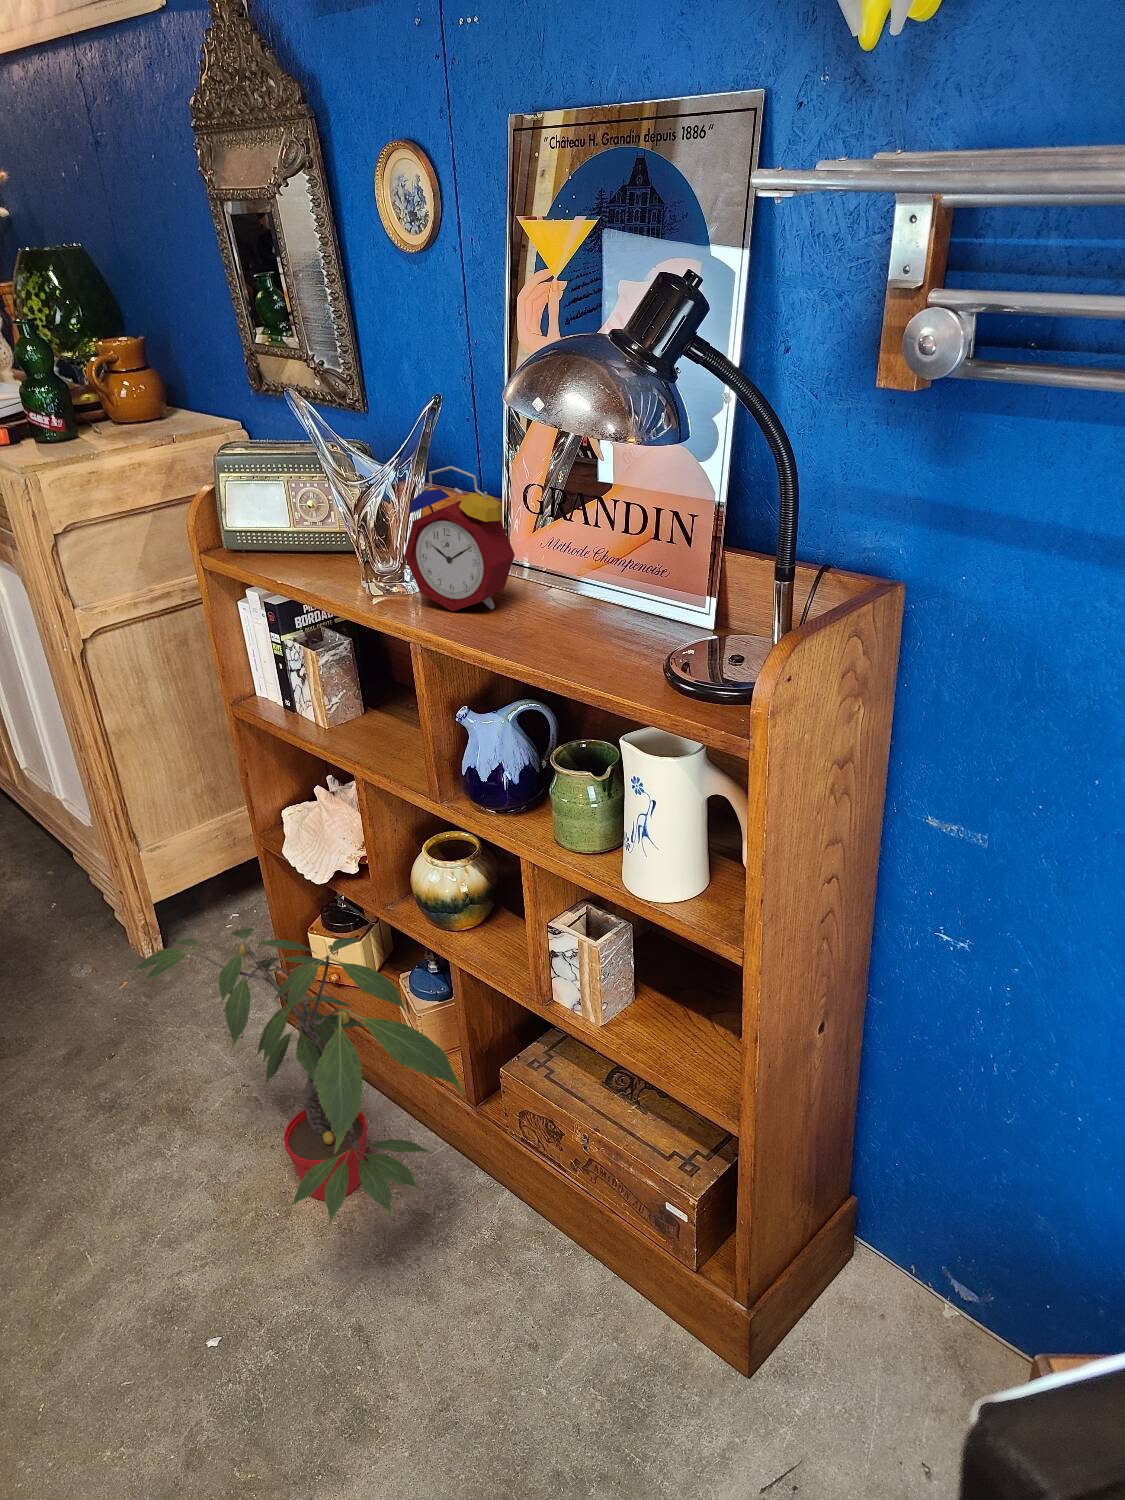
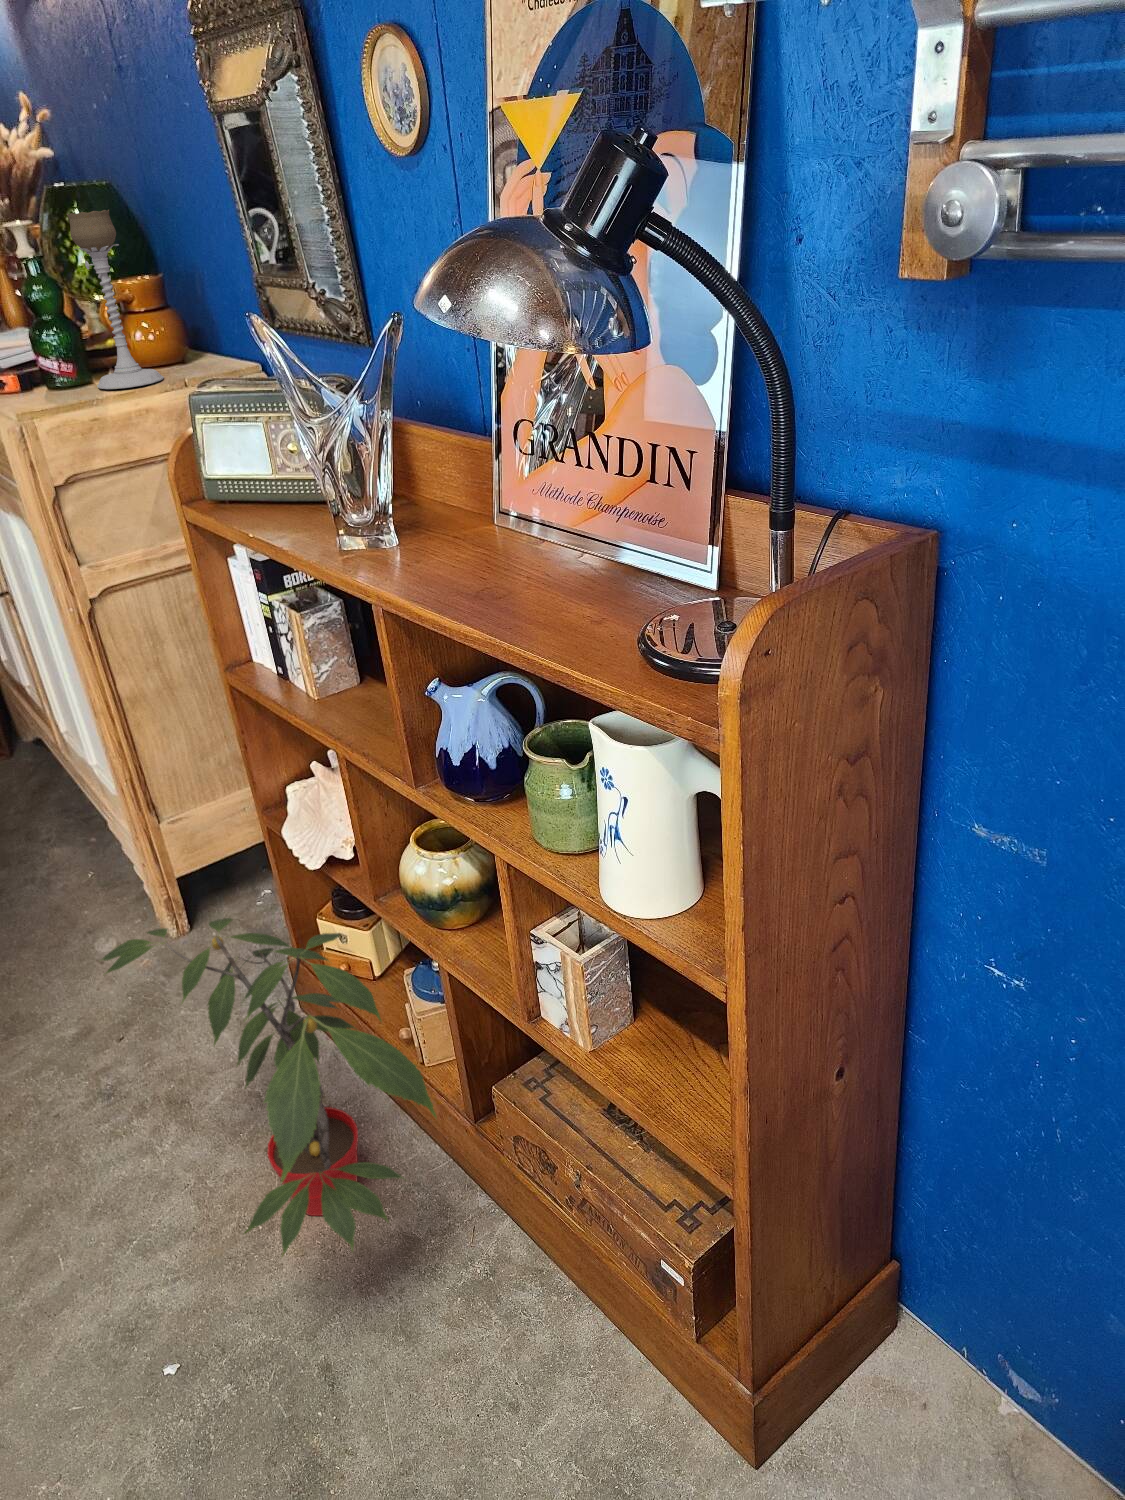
candle holder: none [66,279,151,443] -> present [67,210,164,389]
alarm clock: present [404,466,515,611] -> none [370,397,493,569]

